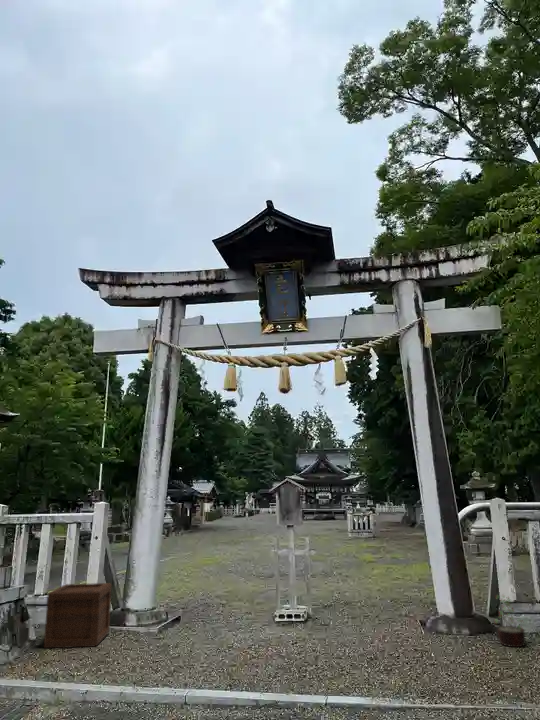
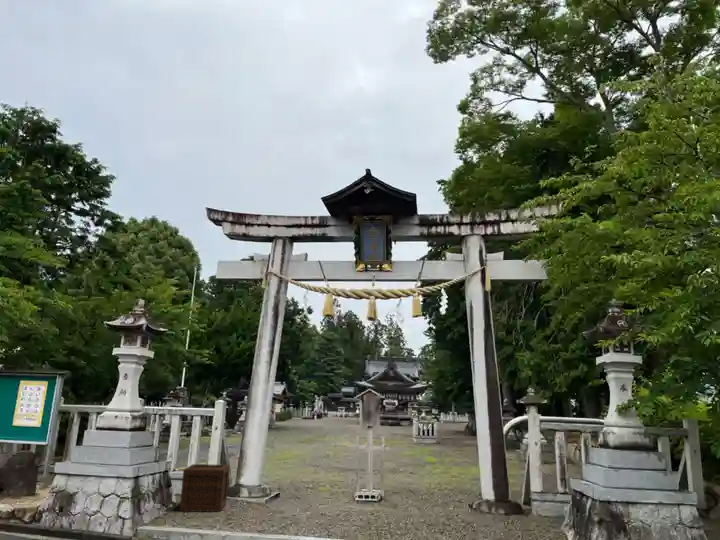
decorative plant: present [495,596,525,647] -> none [522,484,545,523]

